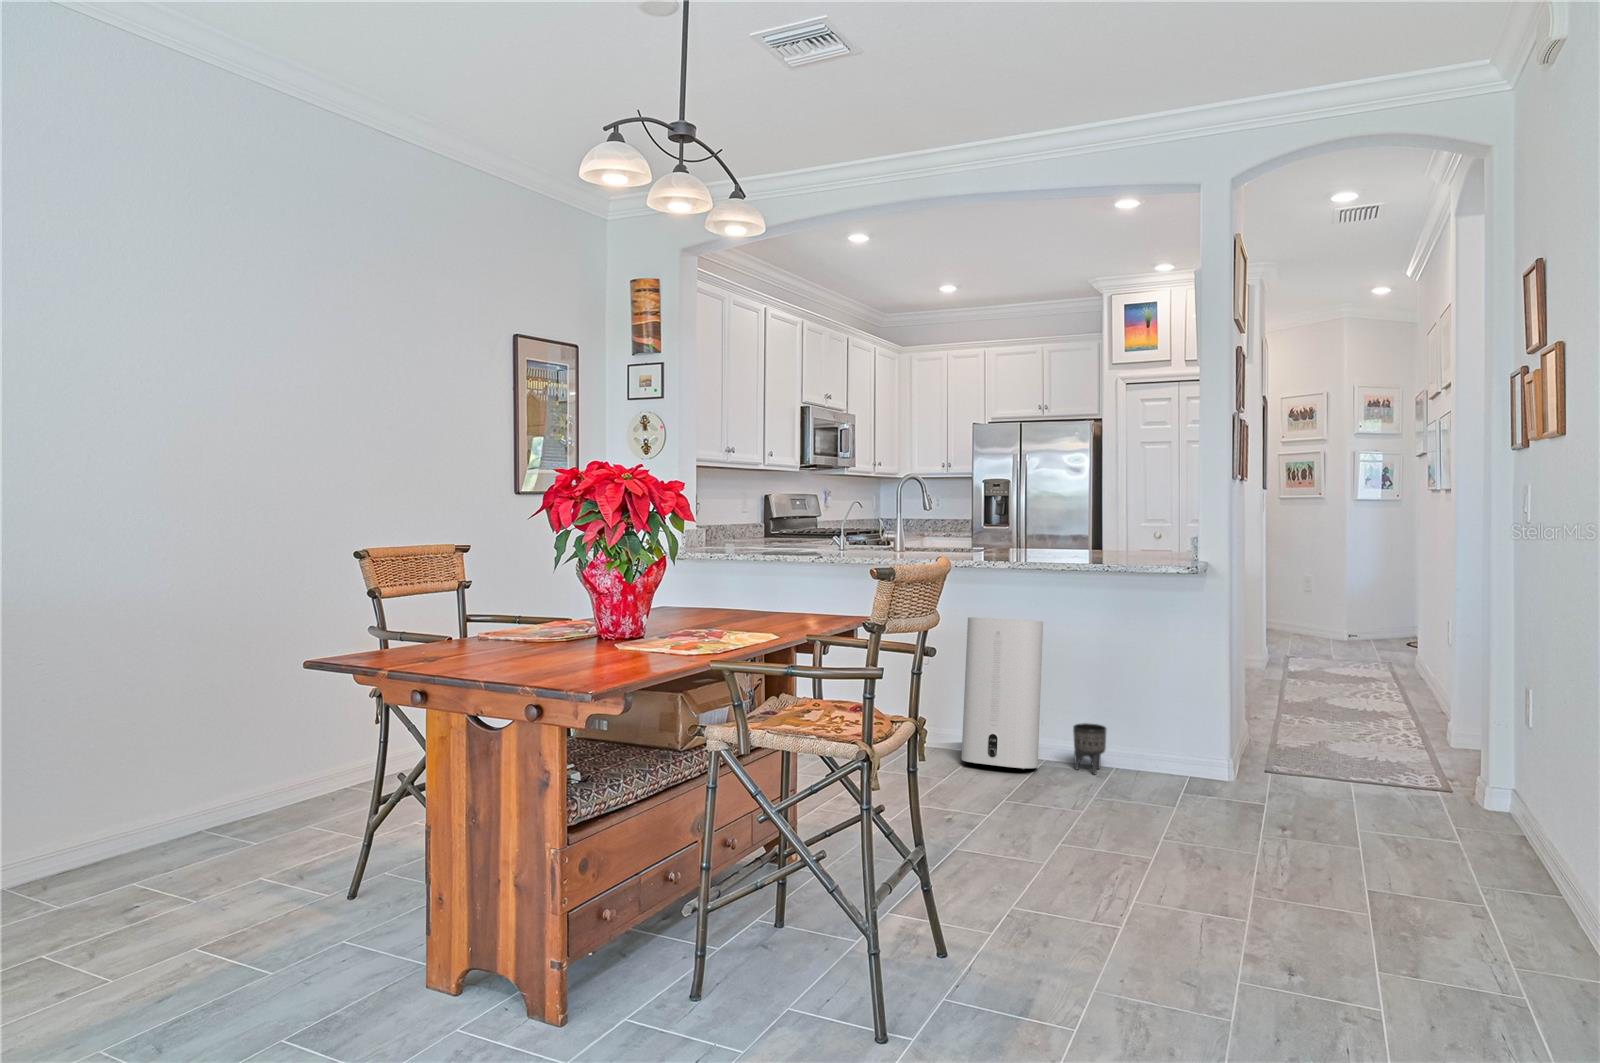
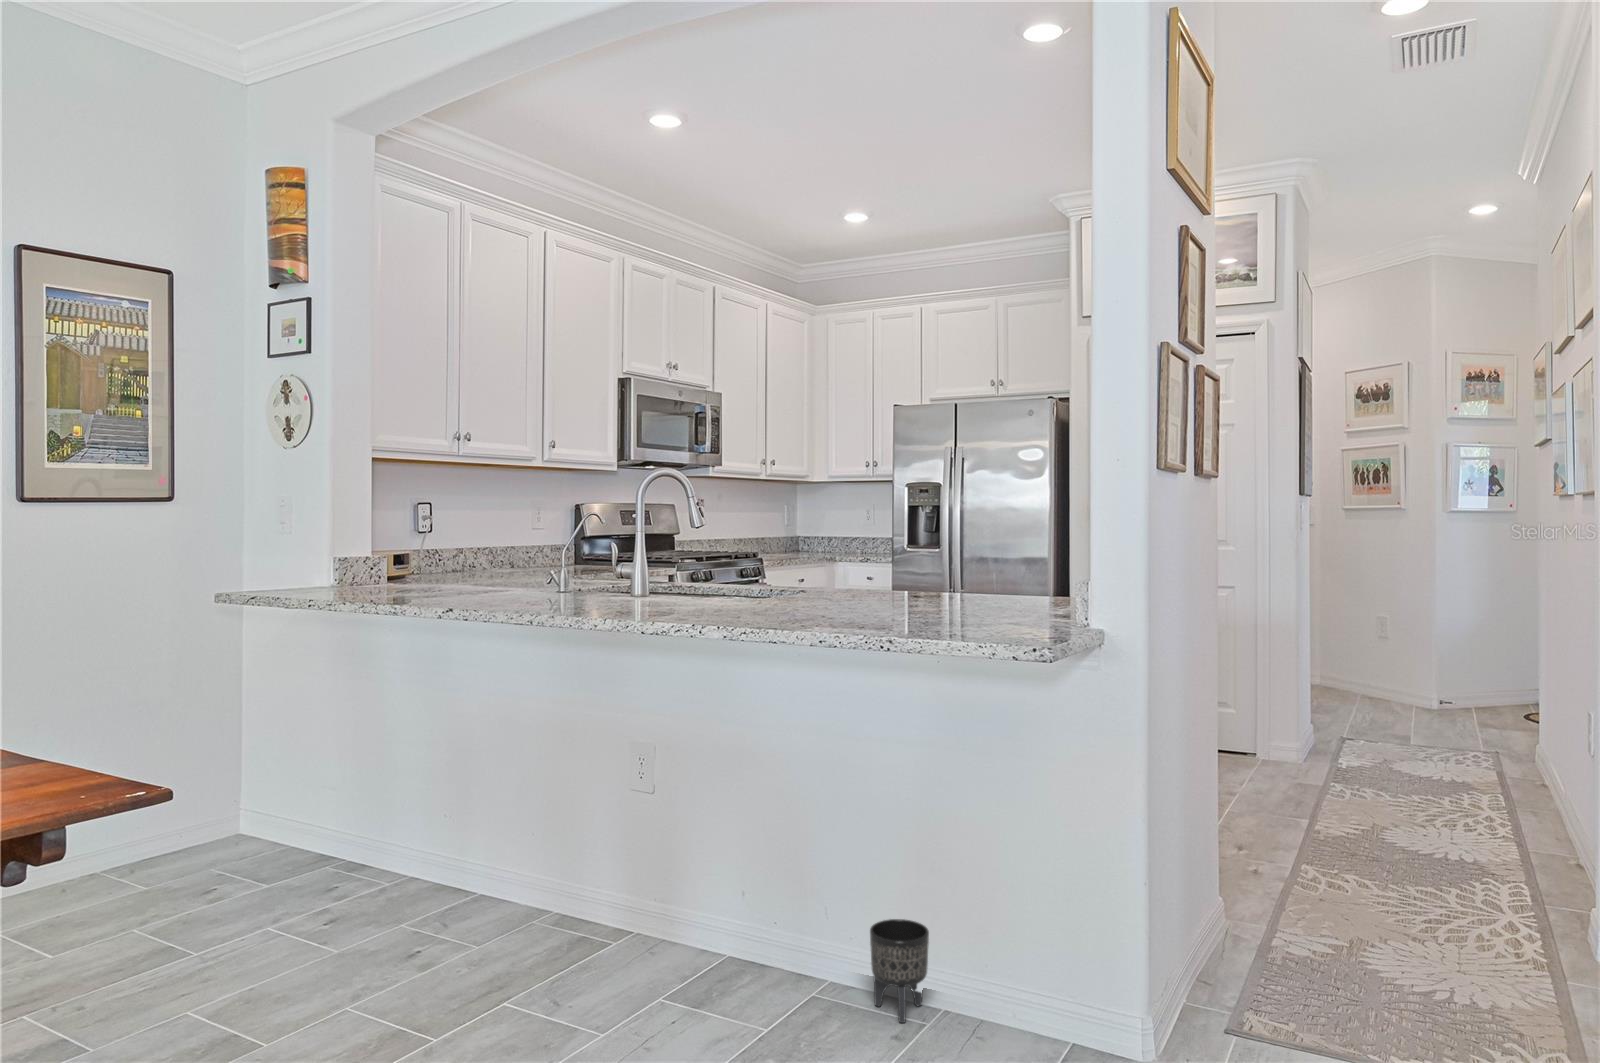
air purifier: present [961,617,1043,770] -> none [679,719,826,1008]

